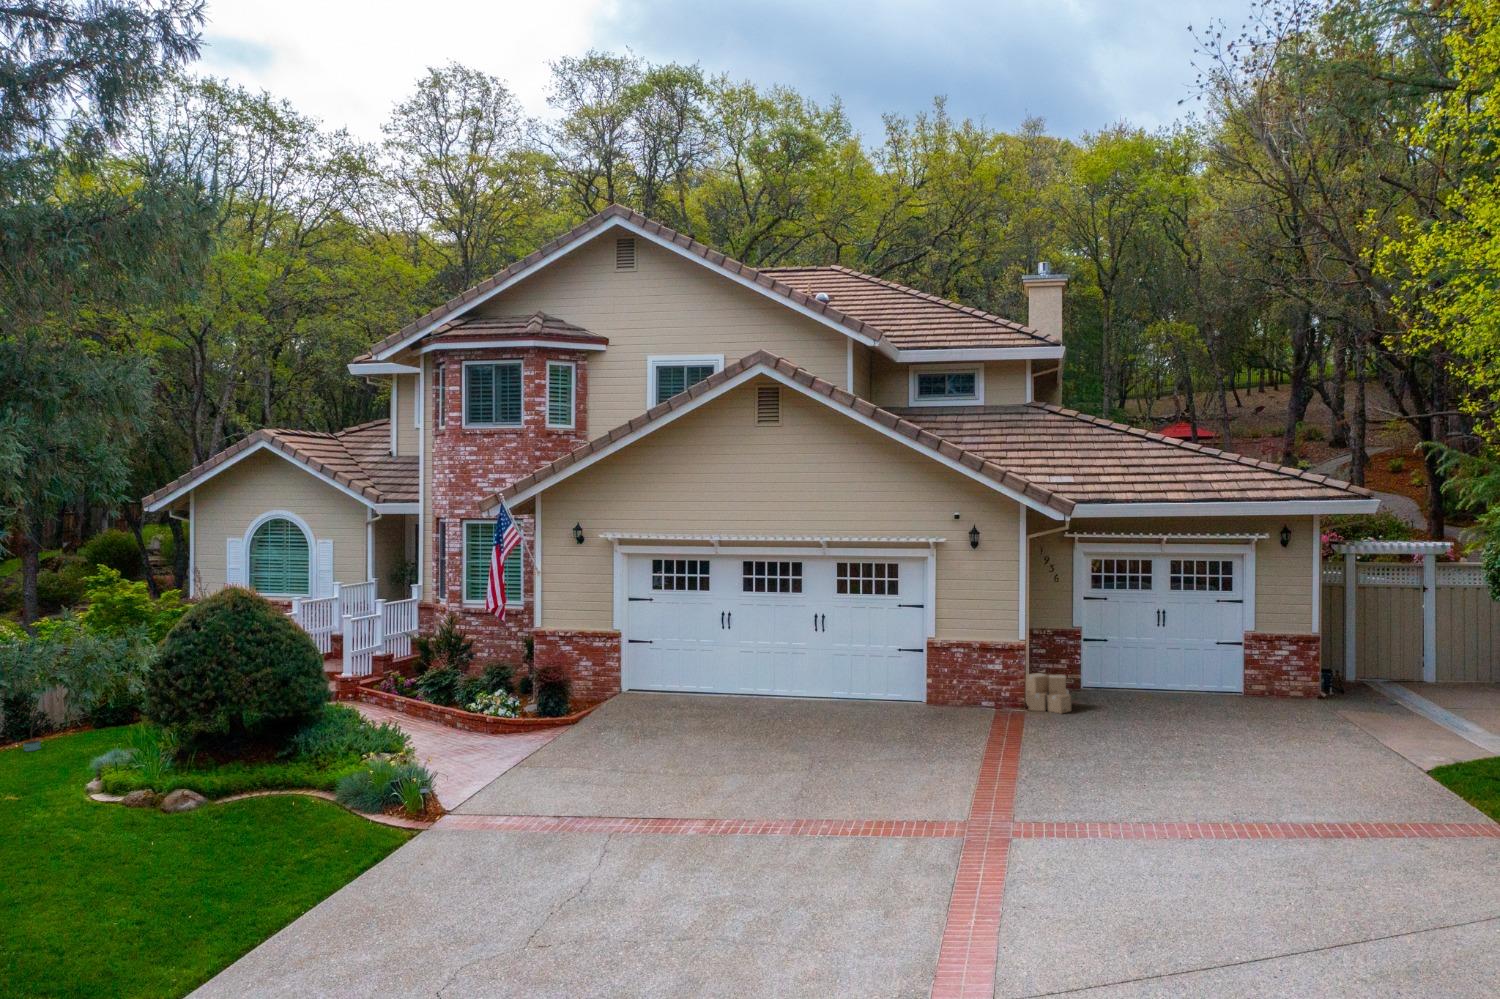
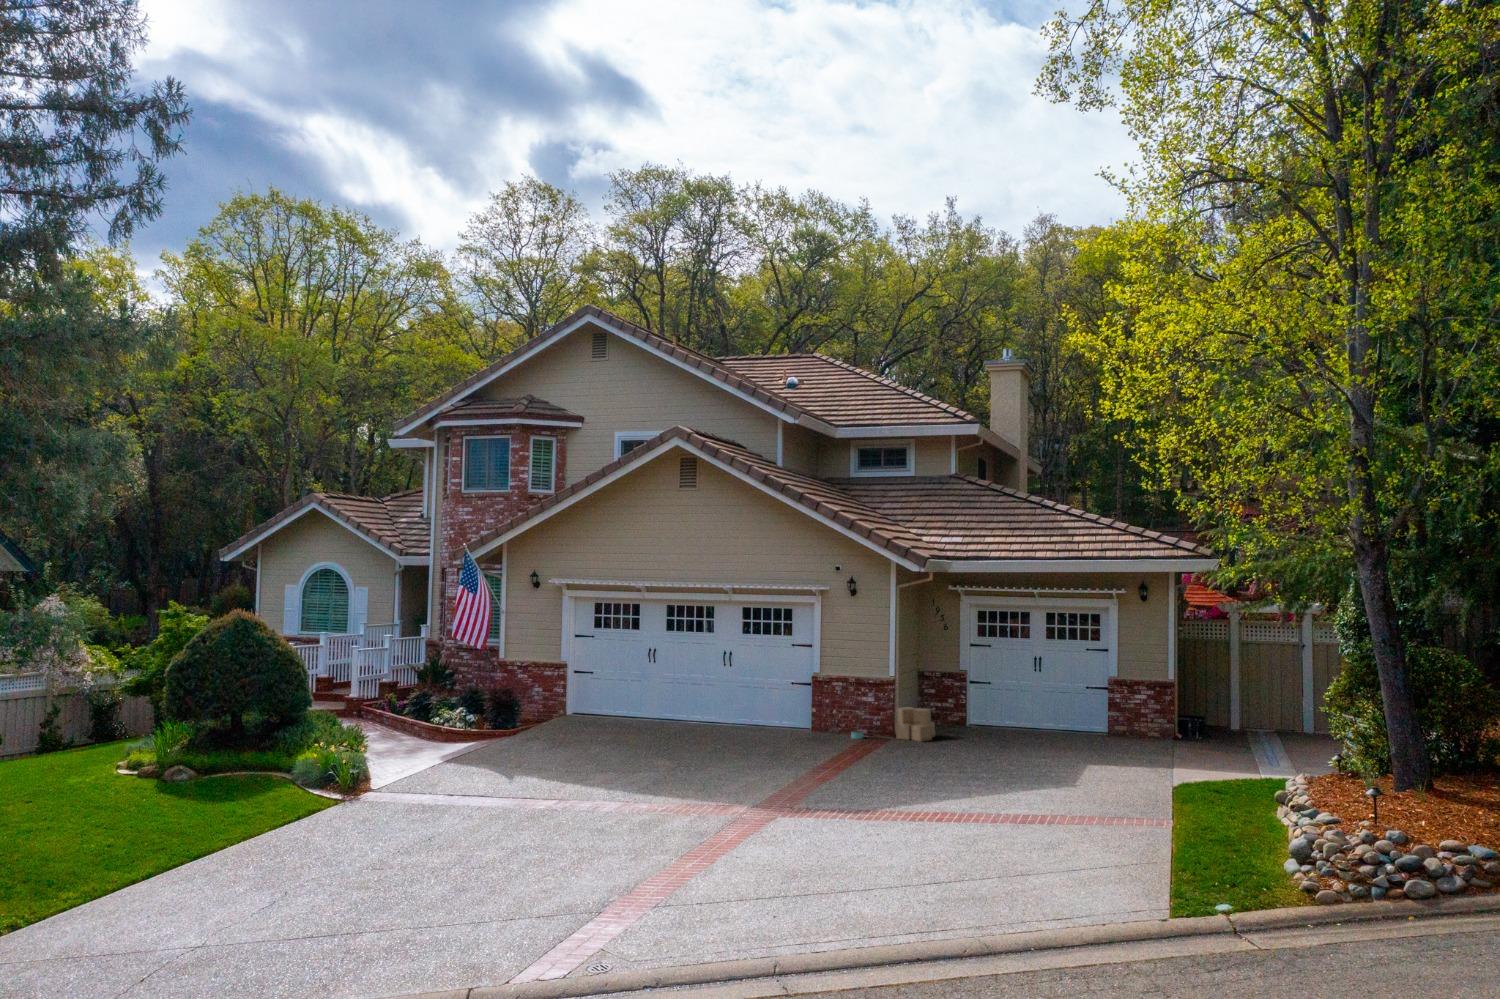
potted plant: present [20,705,48,751] -> present [851,709,867,739]

